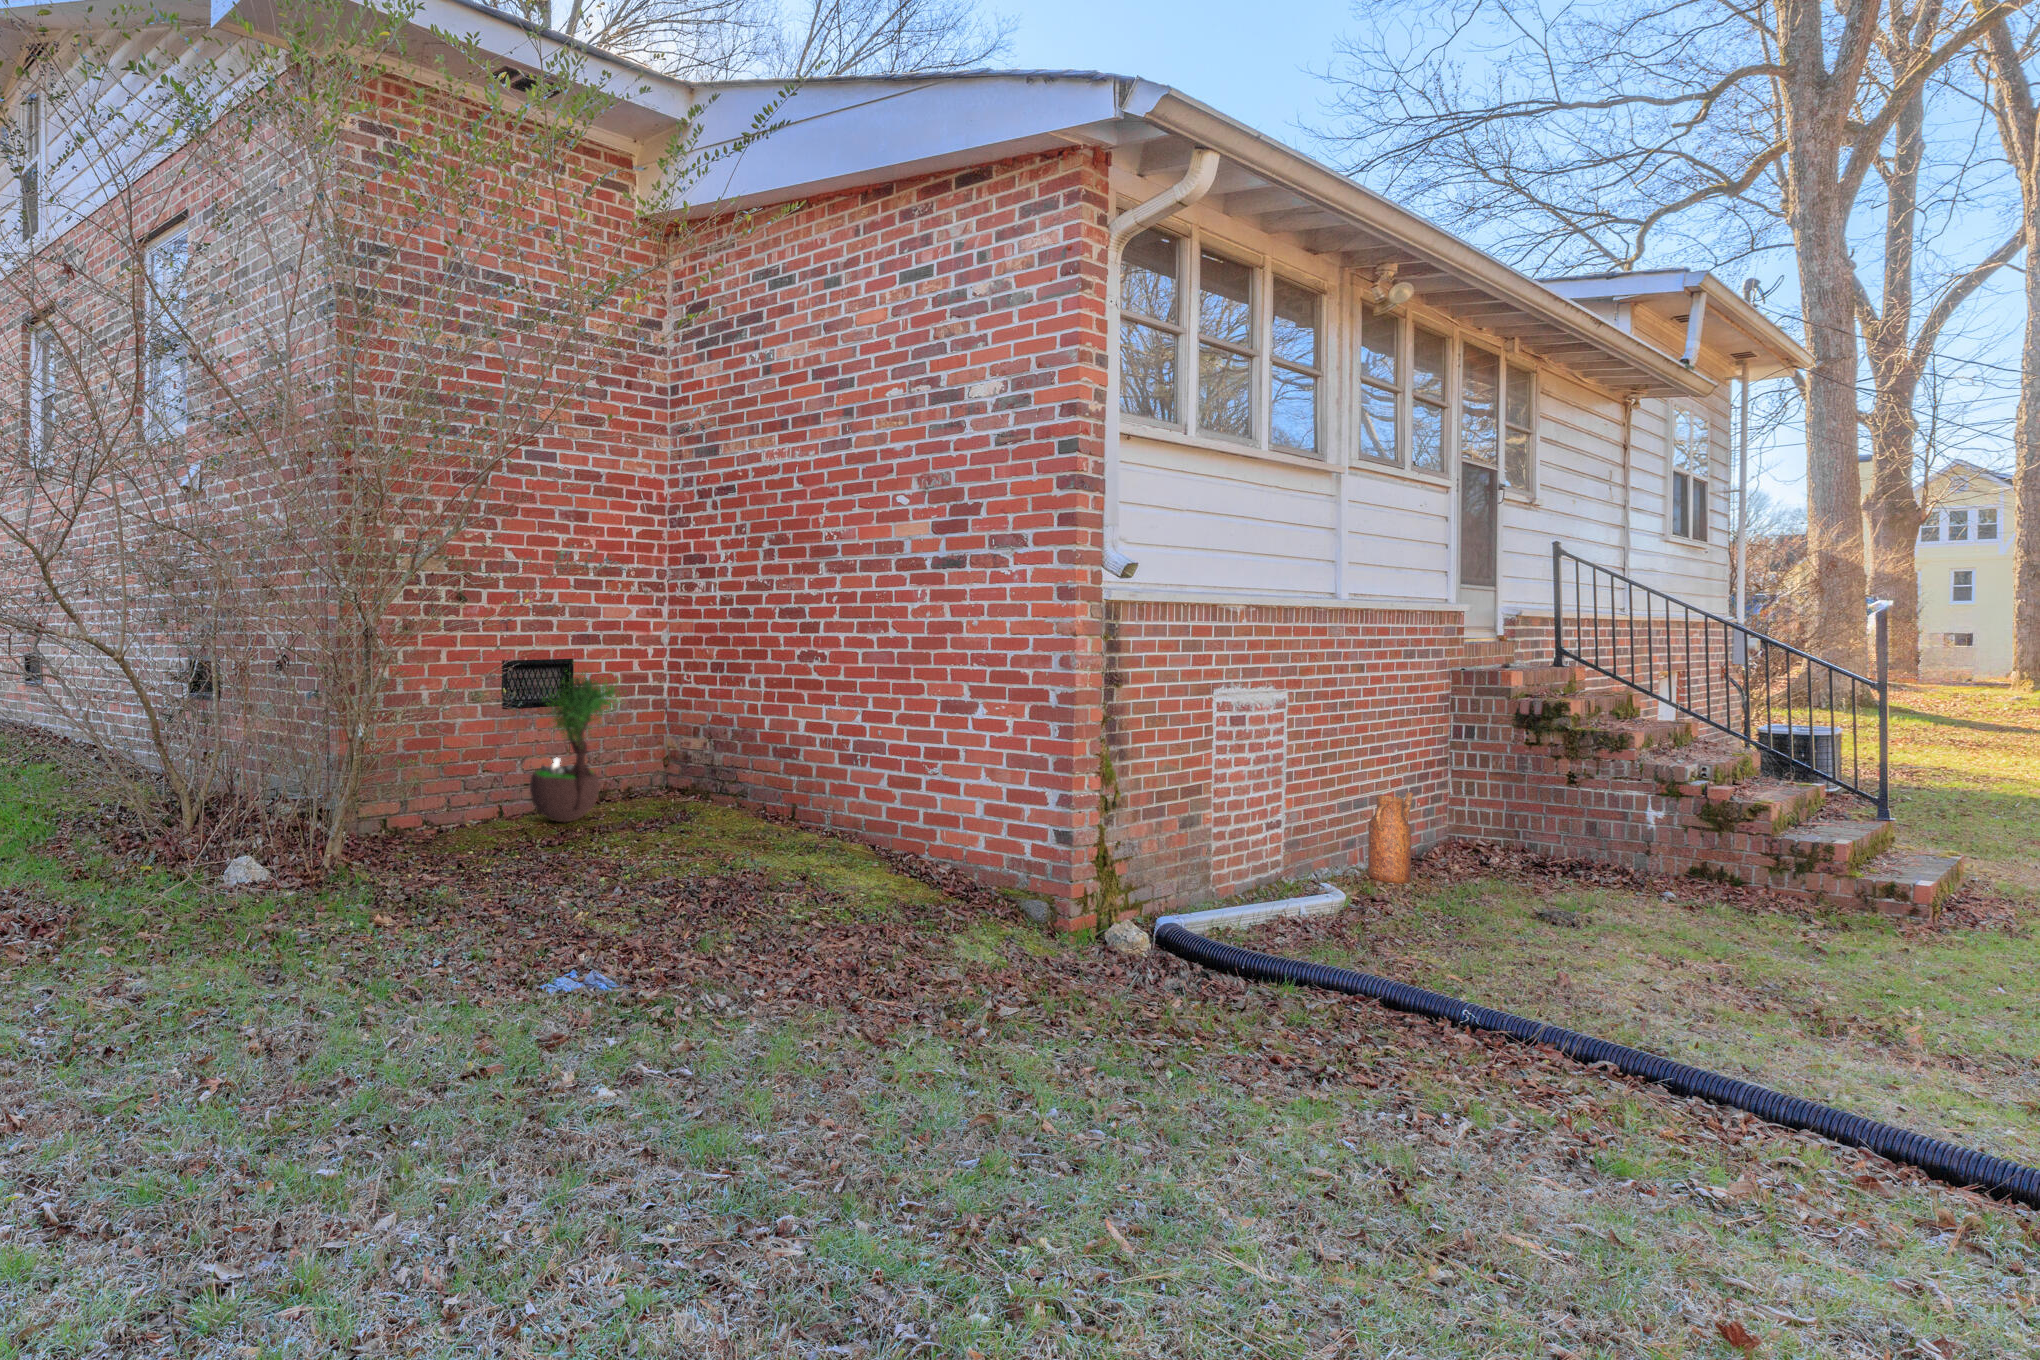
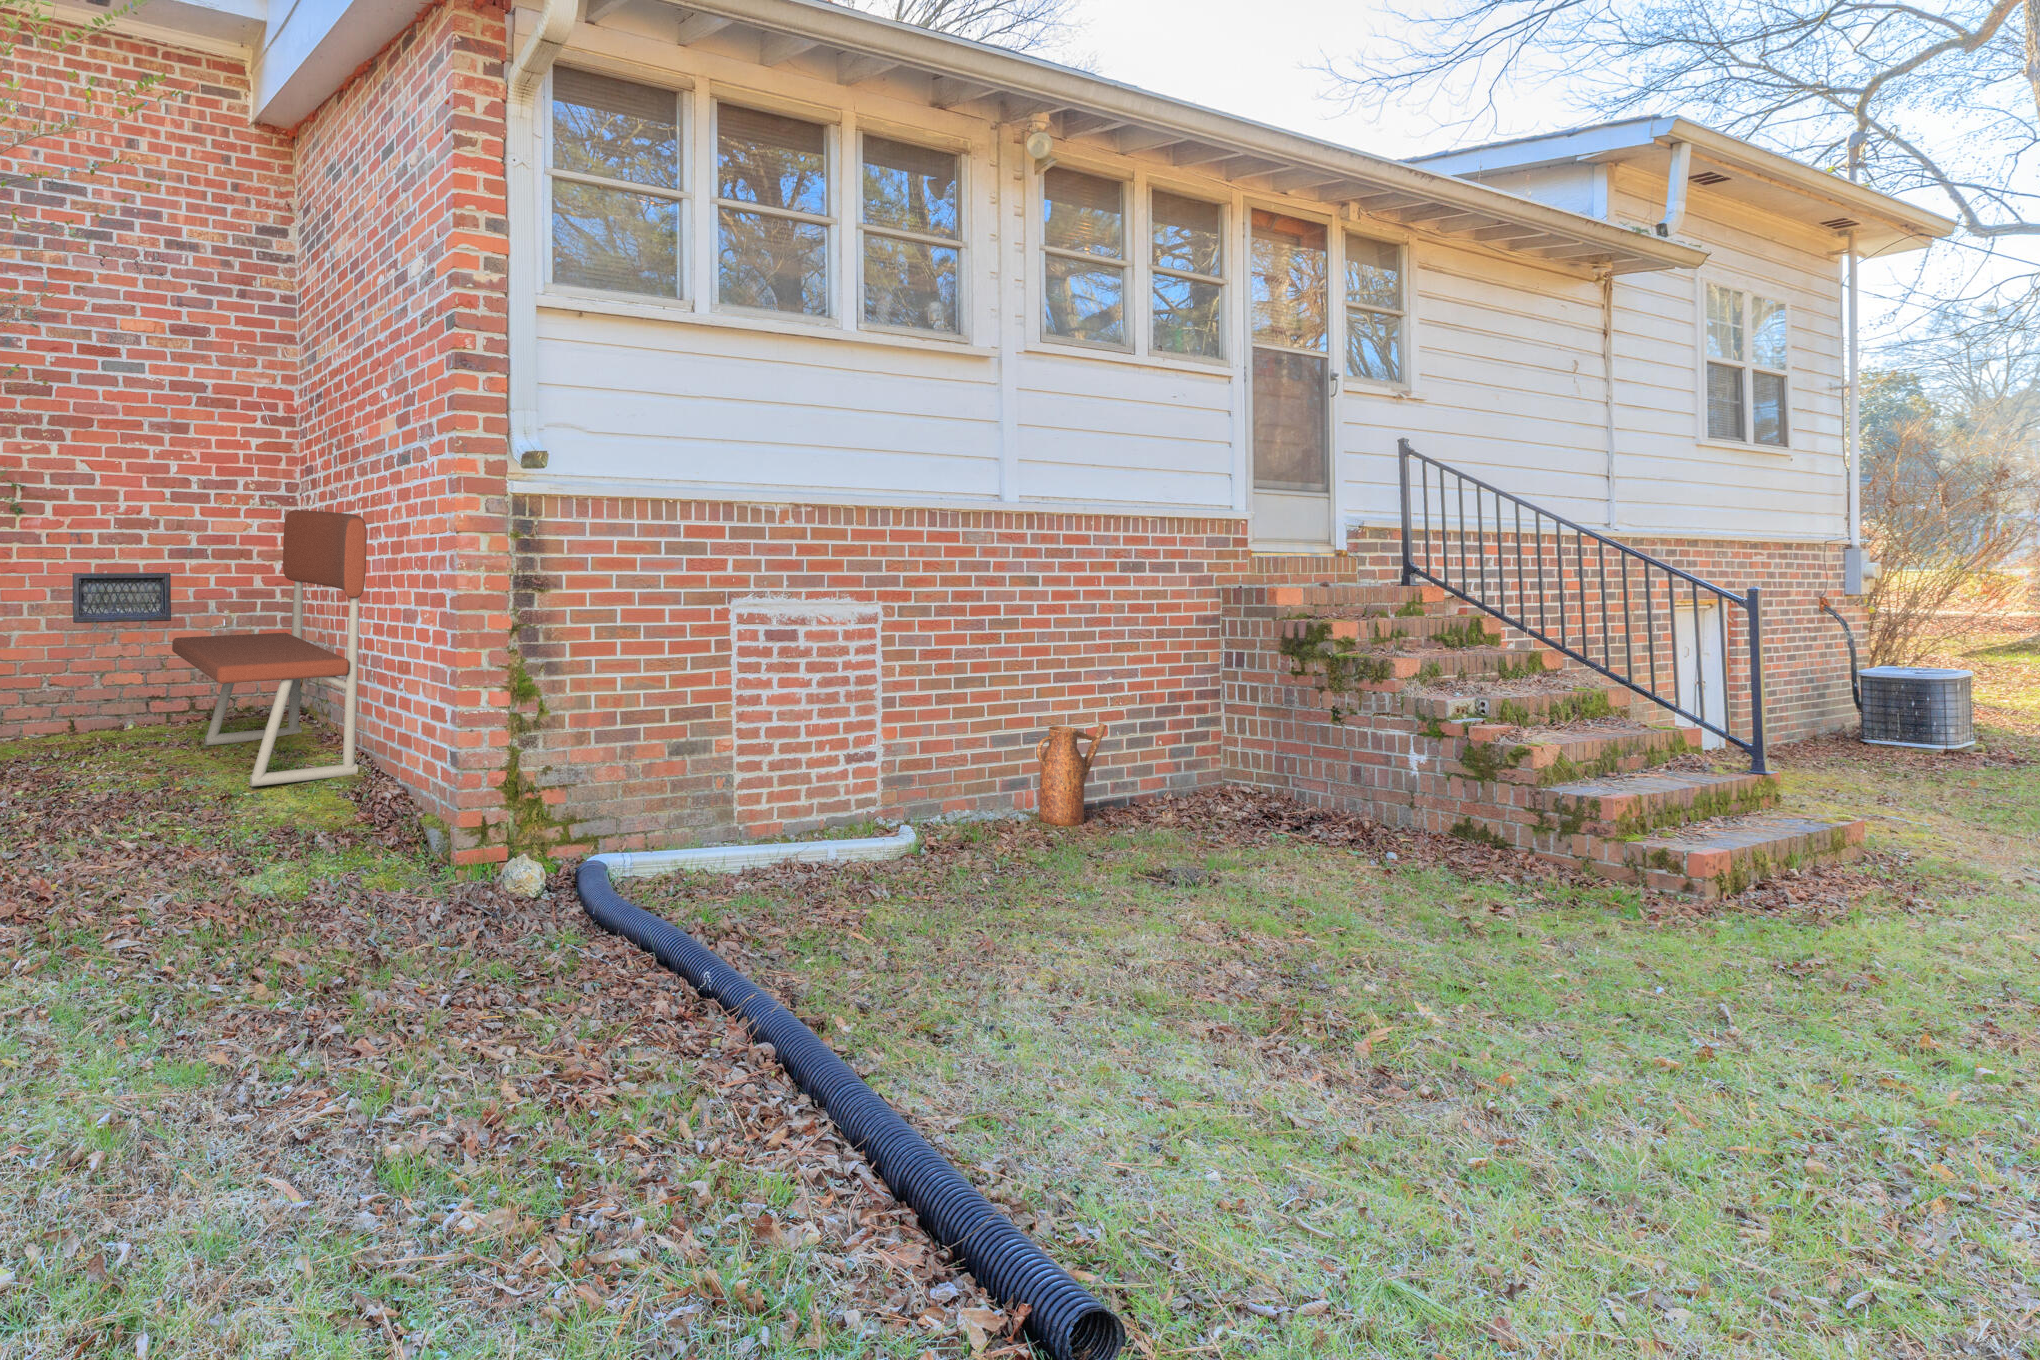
bench: none [658,601,901,870] -> present [172,510,367,786]
potted tree: present [530,671,626,822] -> none [73,571,181,732]

